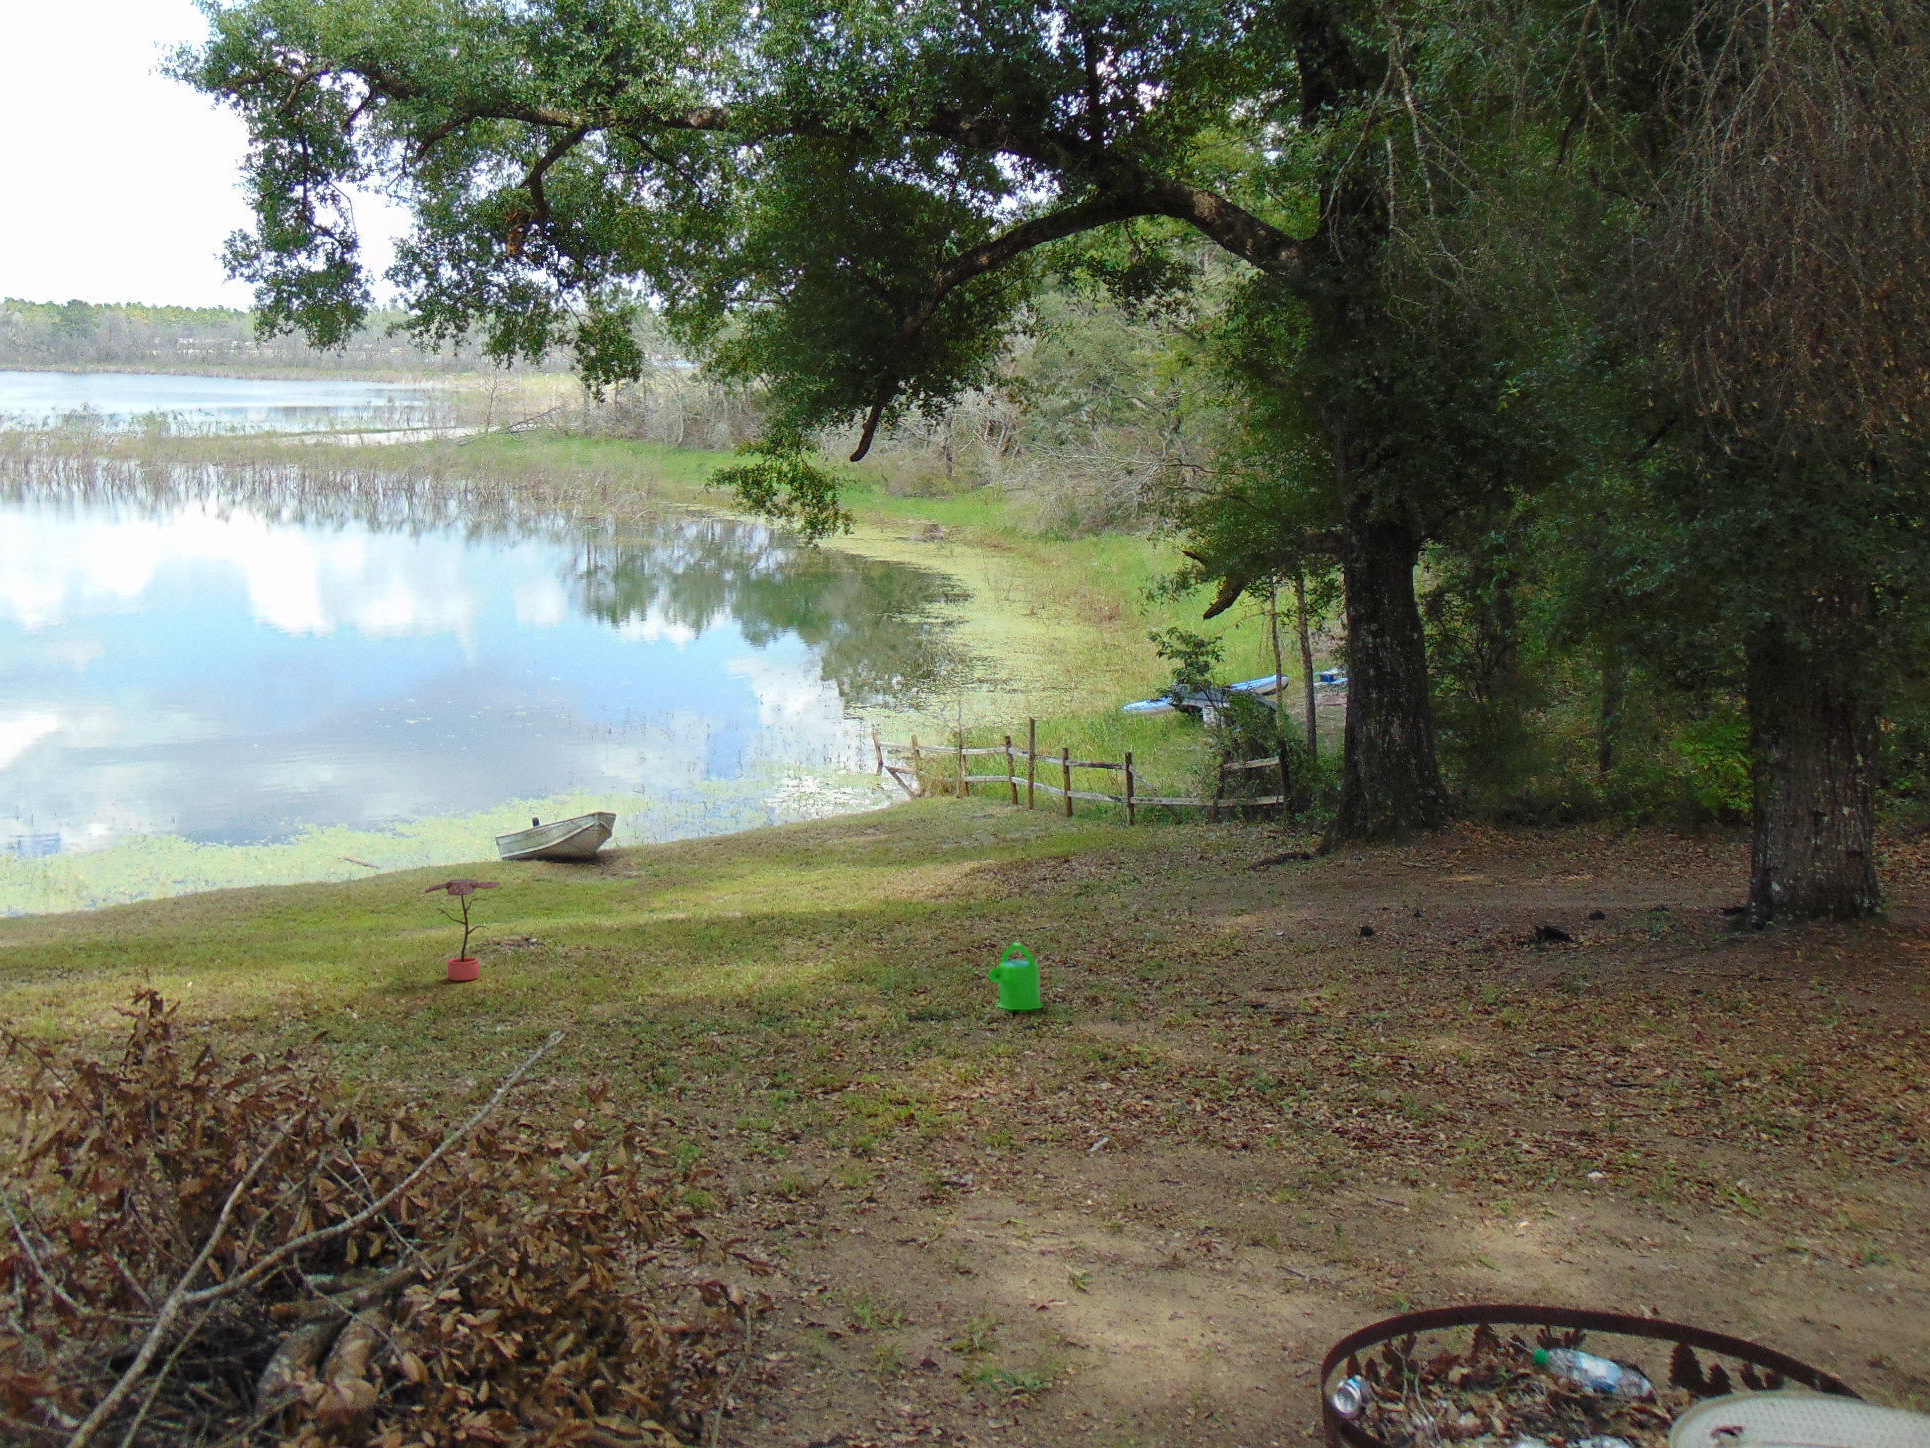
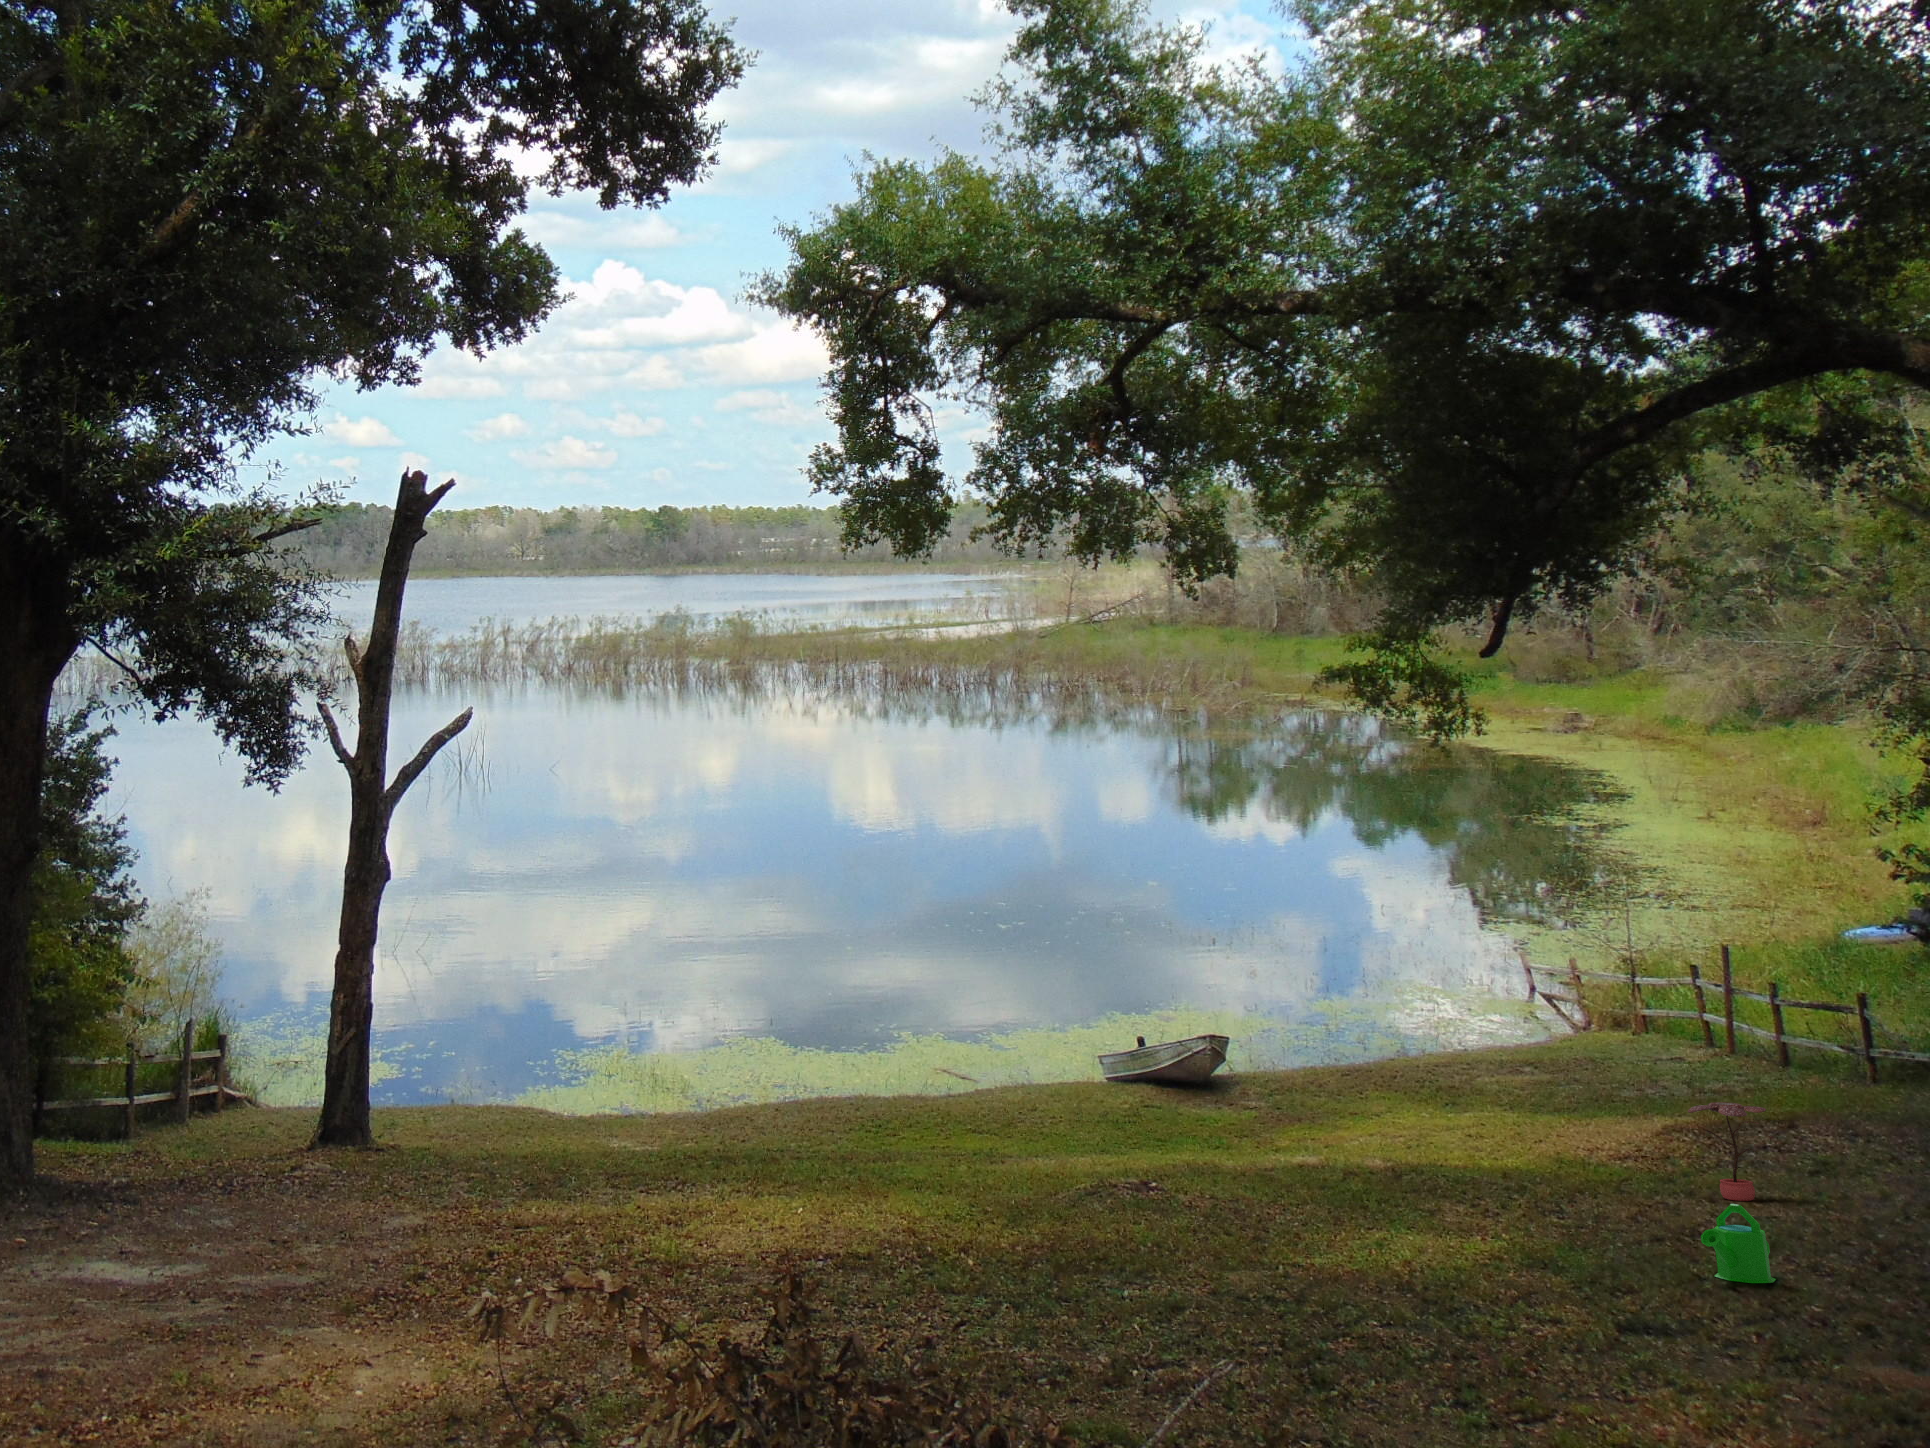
potted plant: present [425,879,500,981] -> present [1688,1102,1766,1201]

